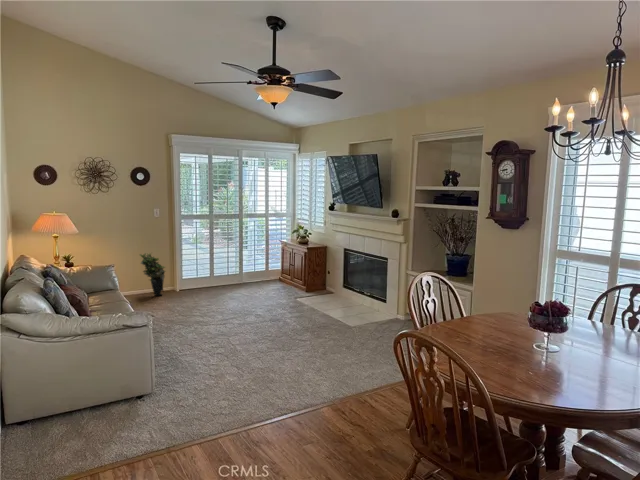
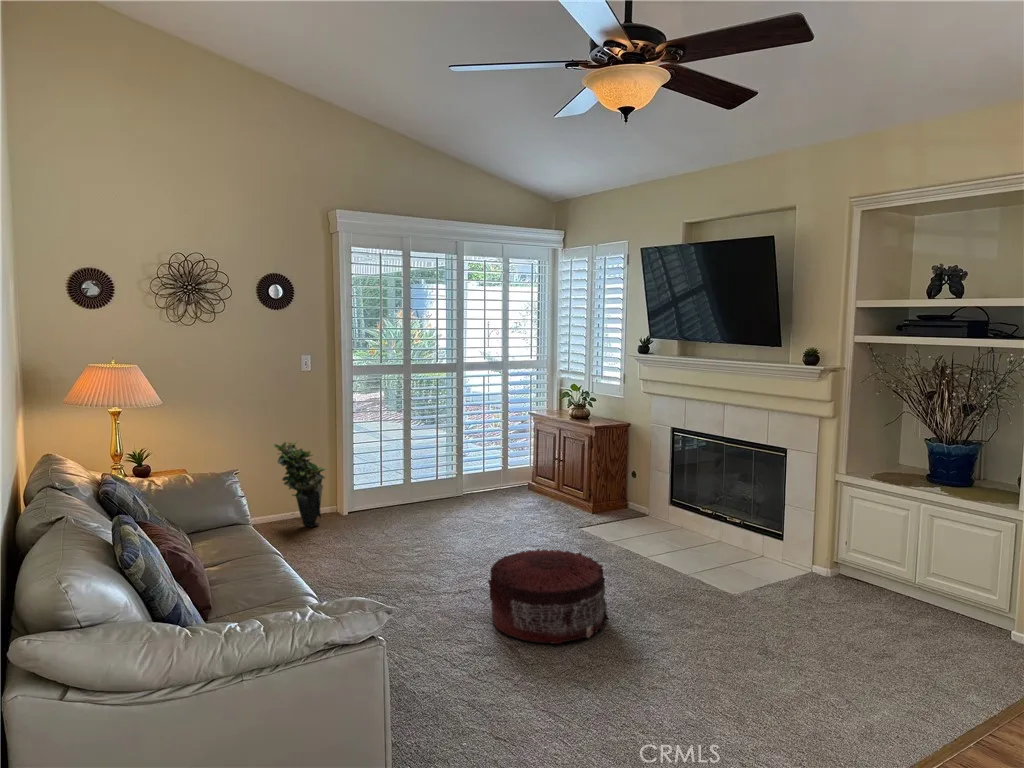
pouf: none [225,302,279,343] -> present [488,549,609,644]

